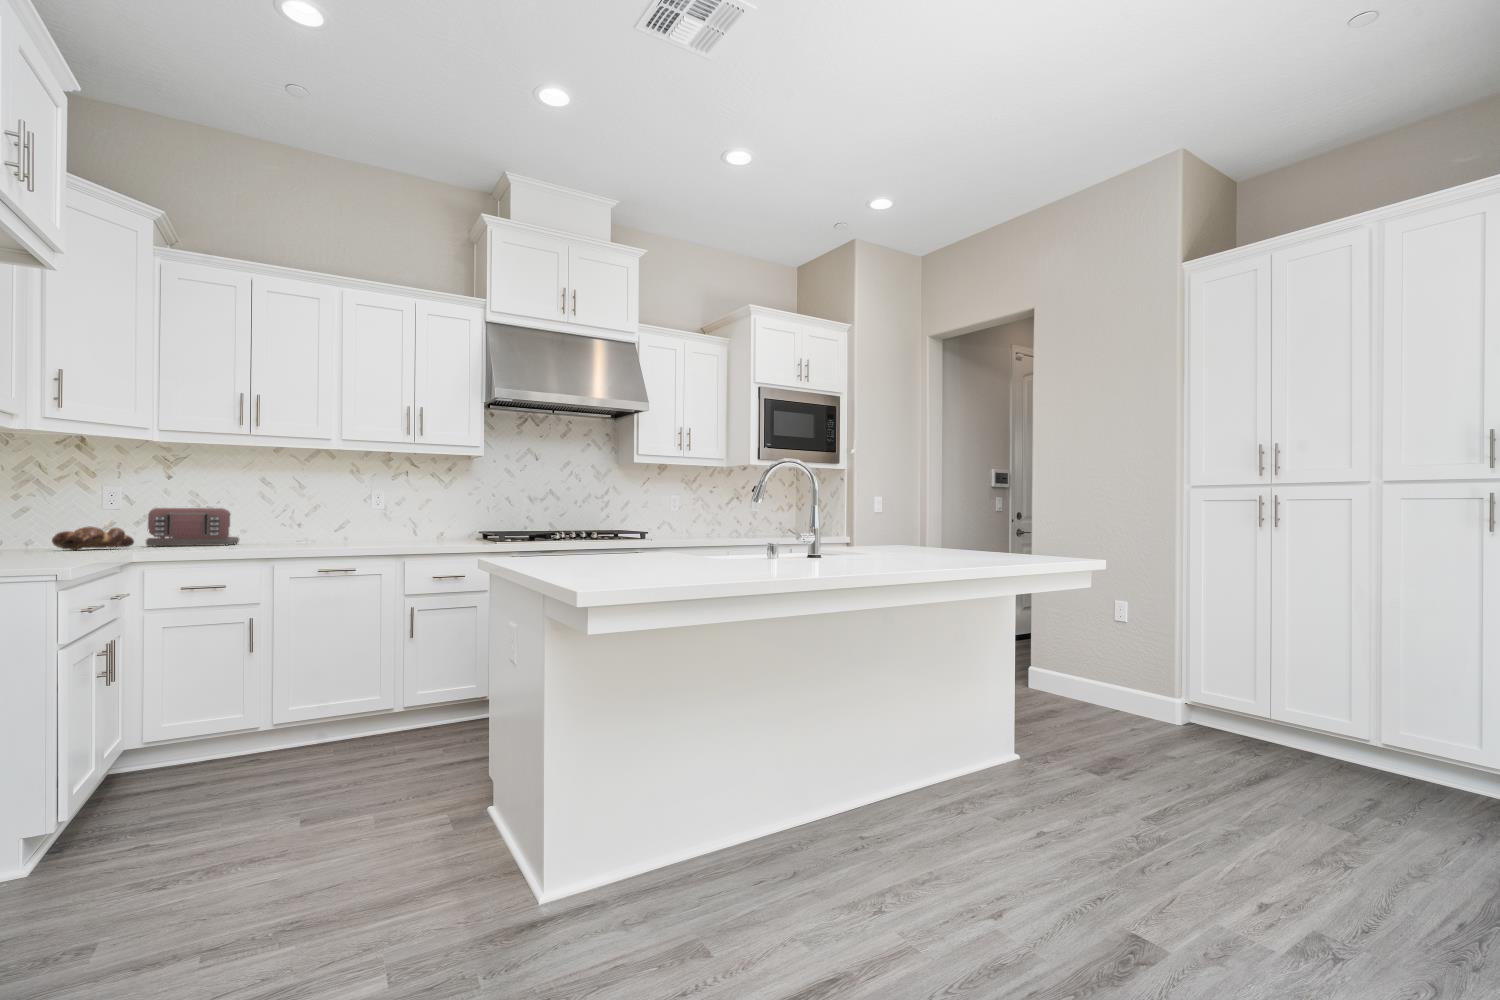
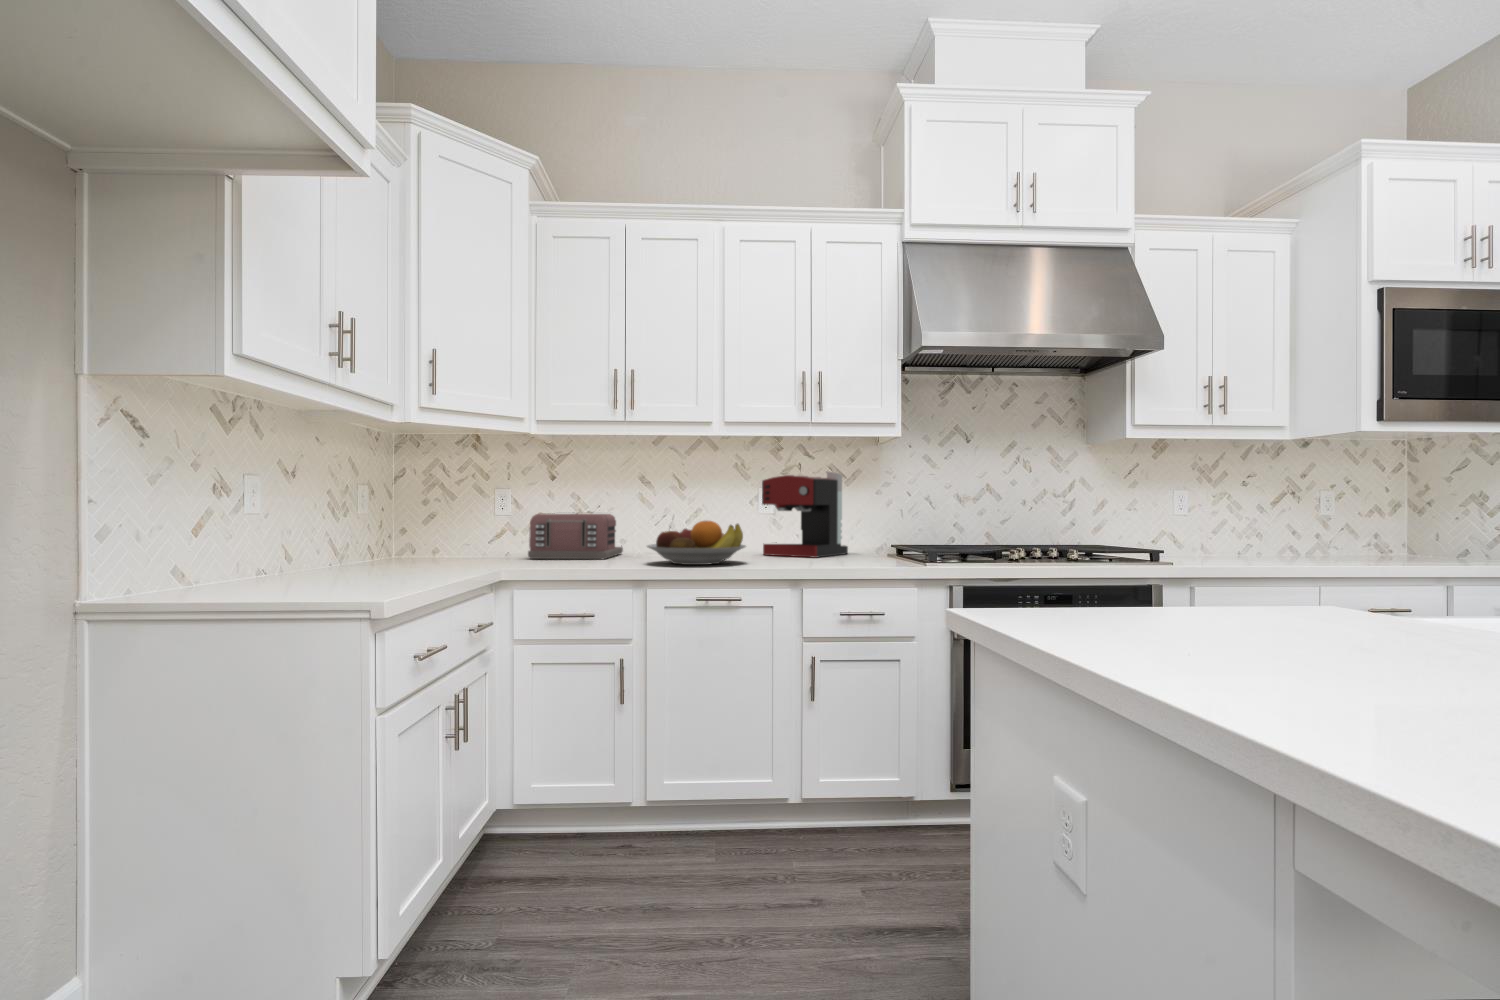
coffee maker: none [372,478,444,542] -> present [762,471,848,558]
fruit bowl: none [272,512,360,545] -> present [647,521,746,565]
bread loaf: present [52,527,134,550] -> none [427,539,507,569]

